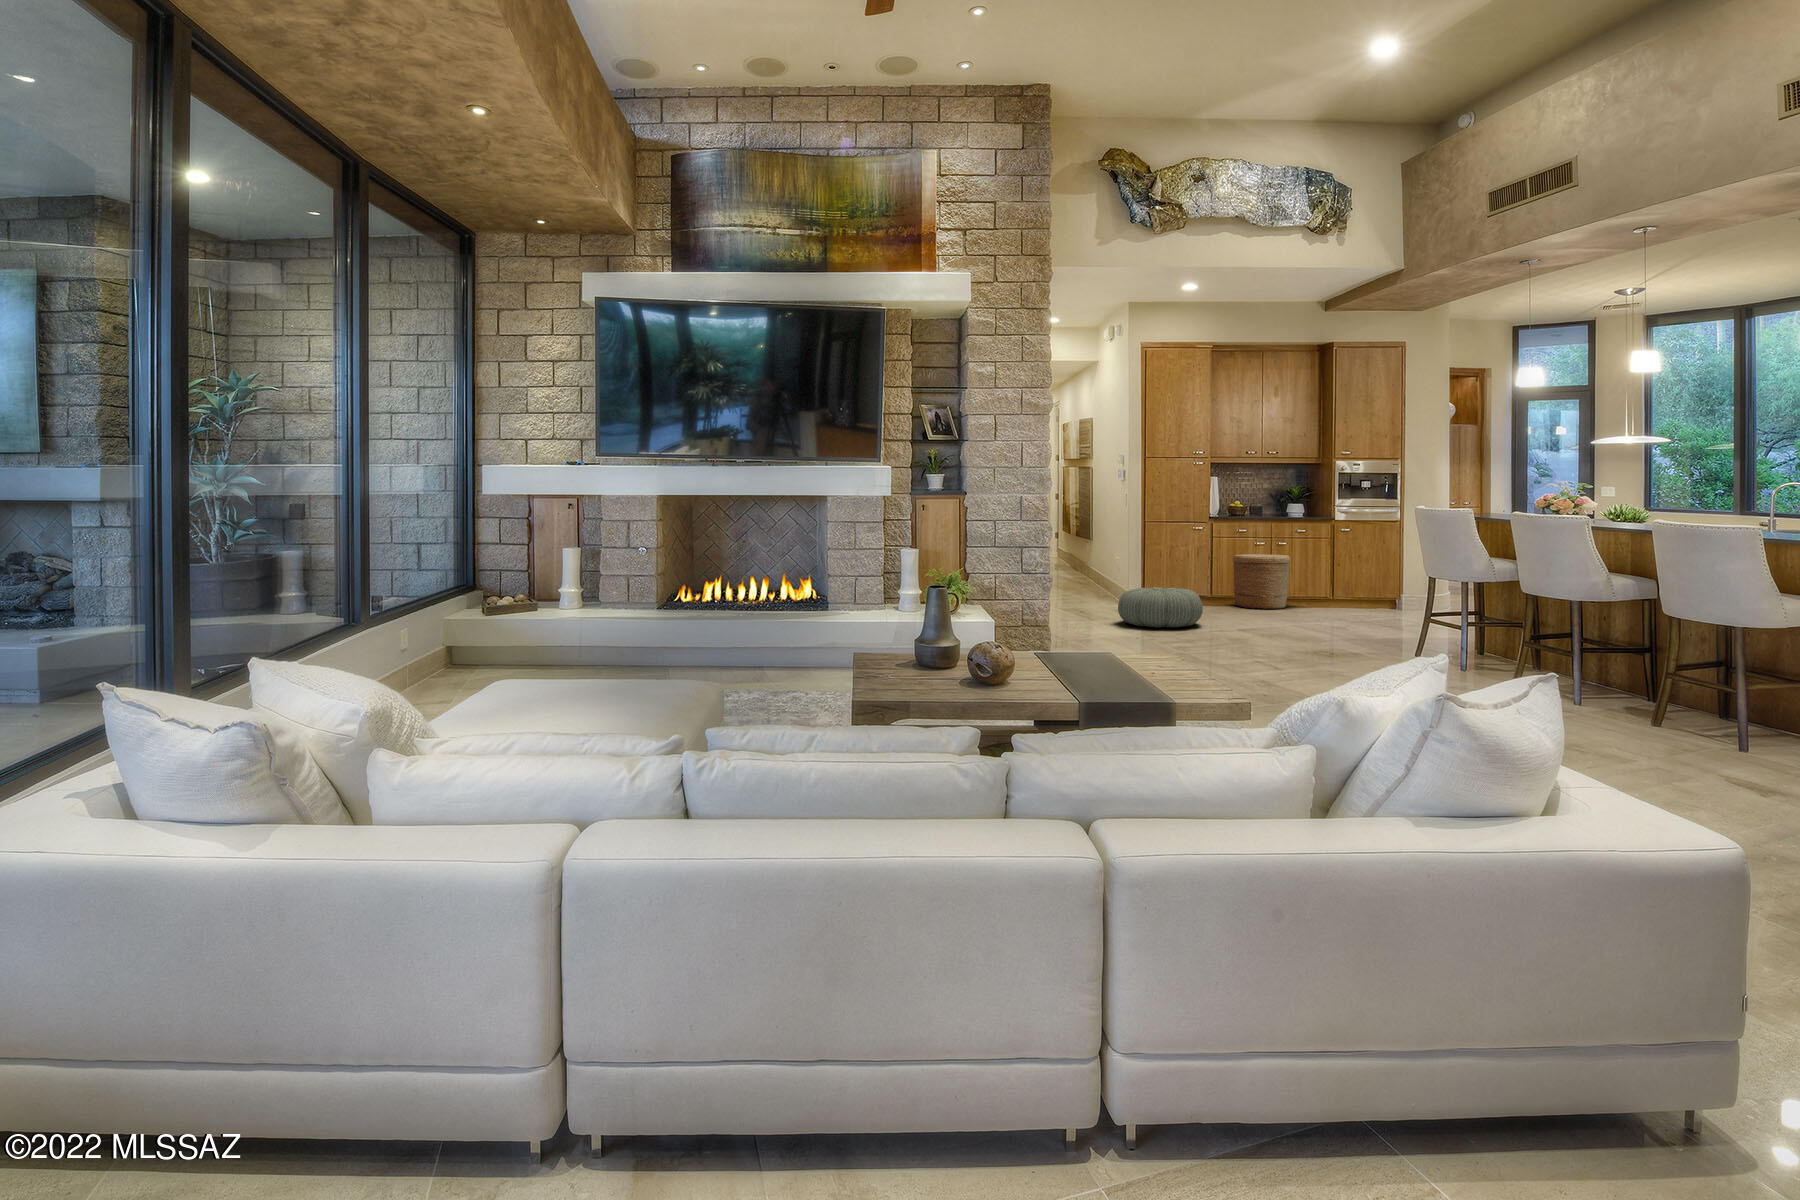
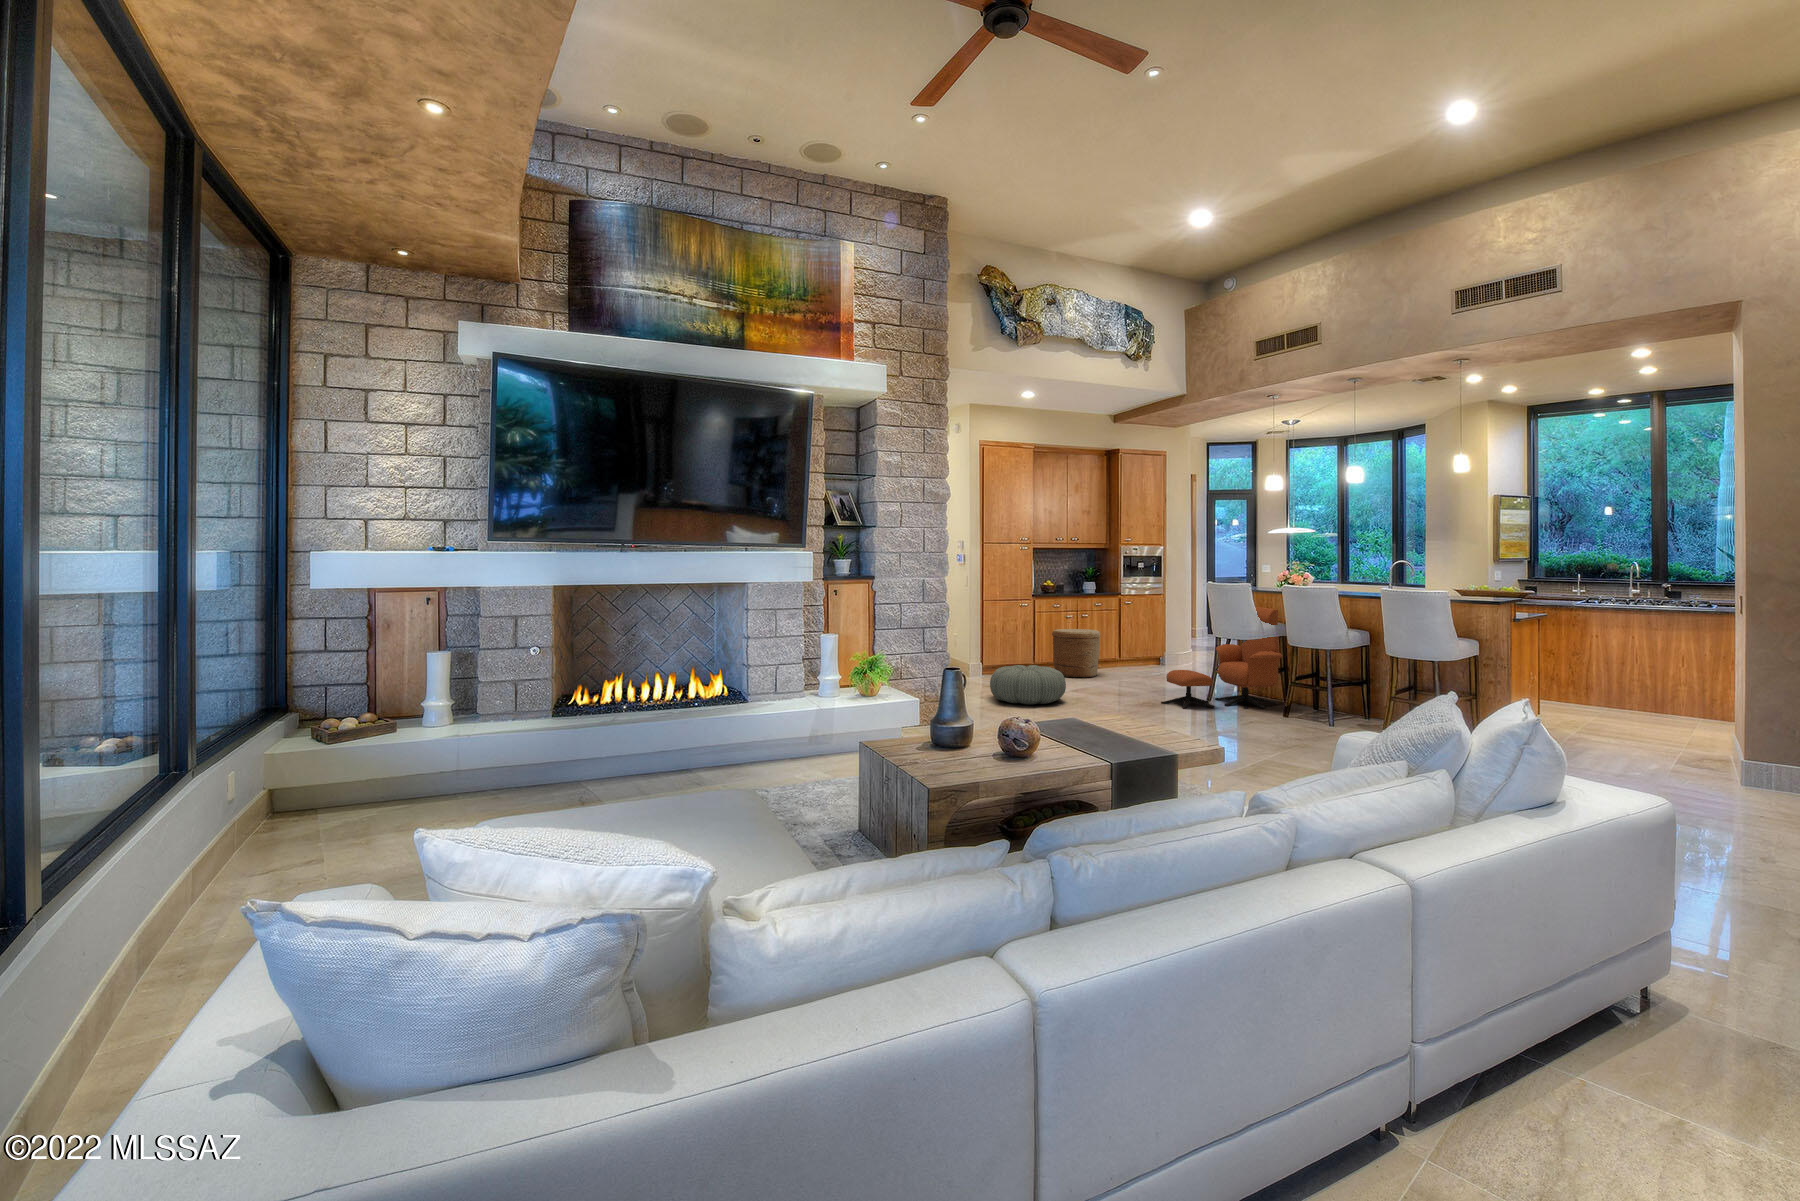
lounge chair: none [1314,522,1465,641] -> present [1161,607,1283,709]

